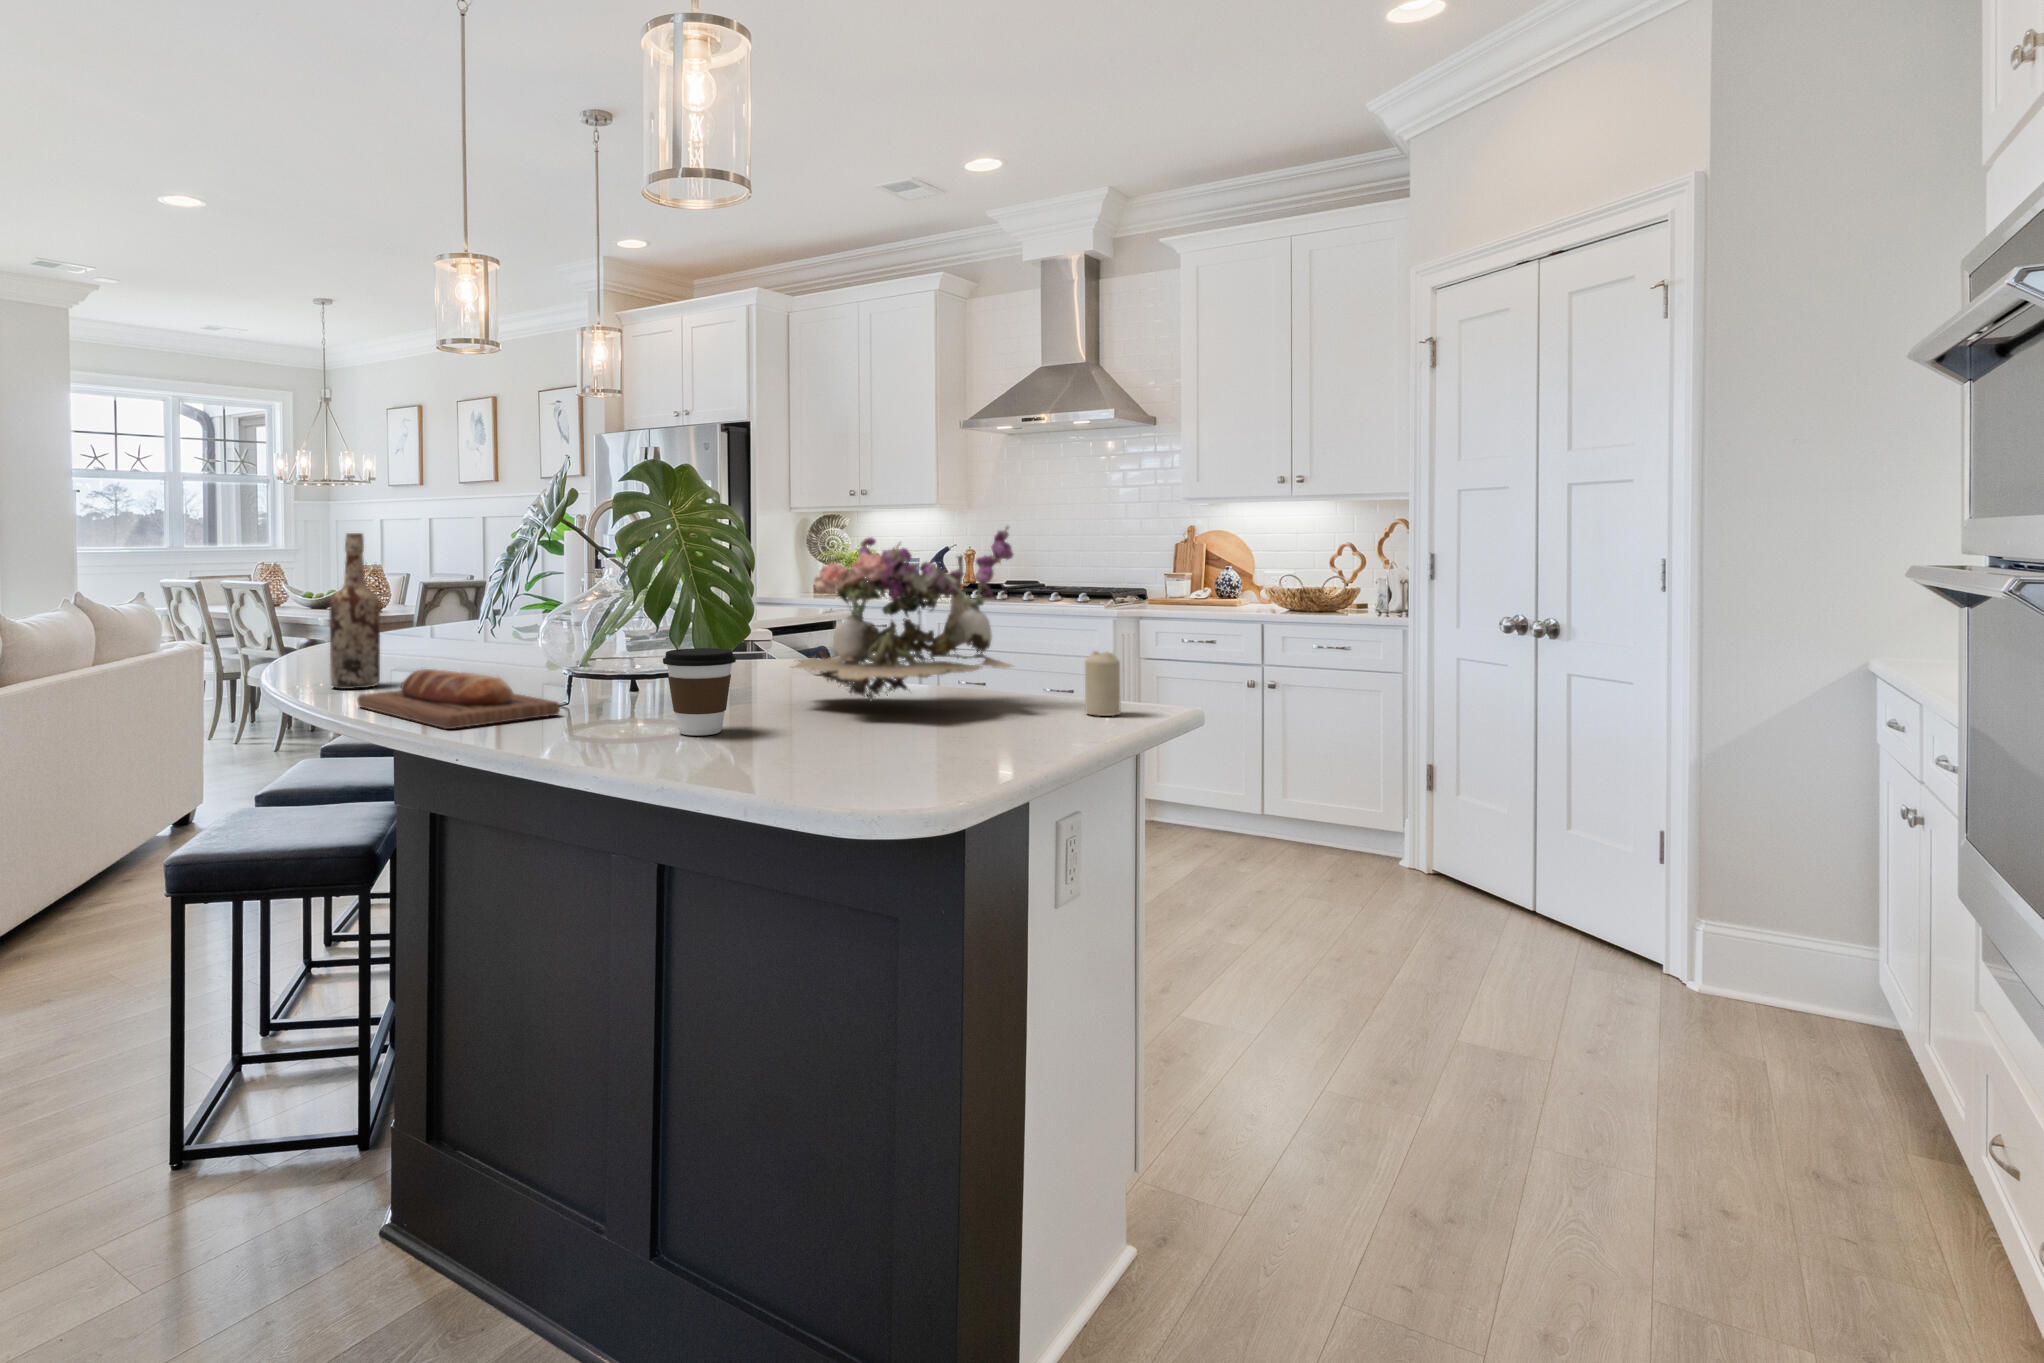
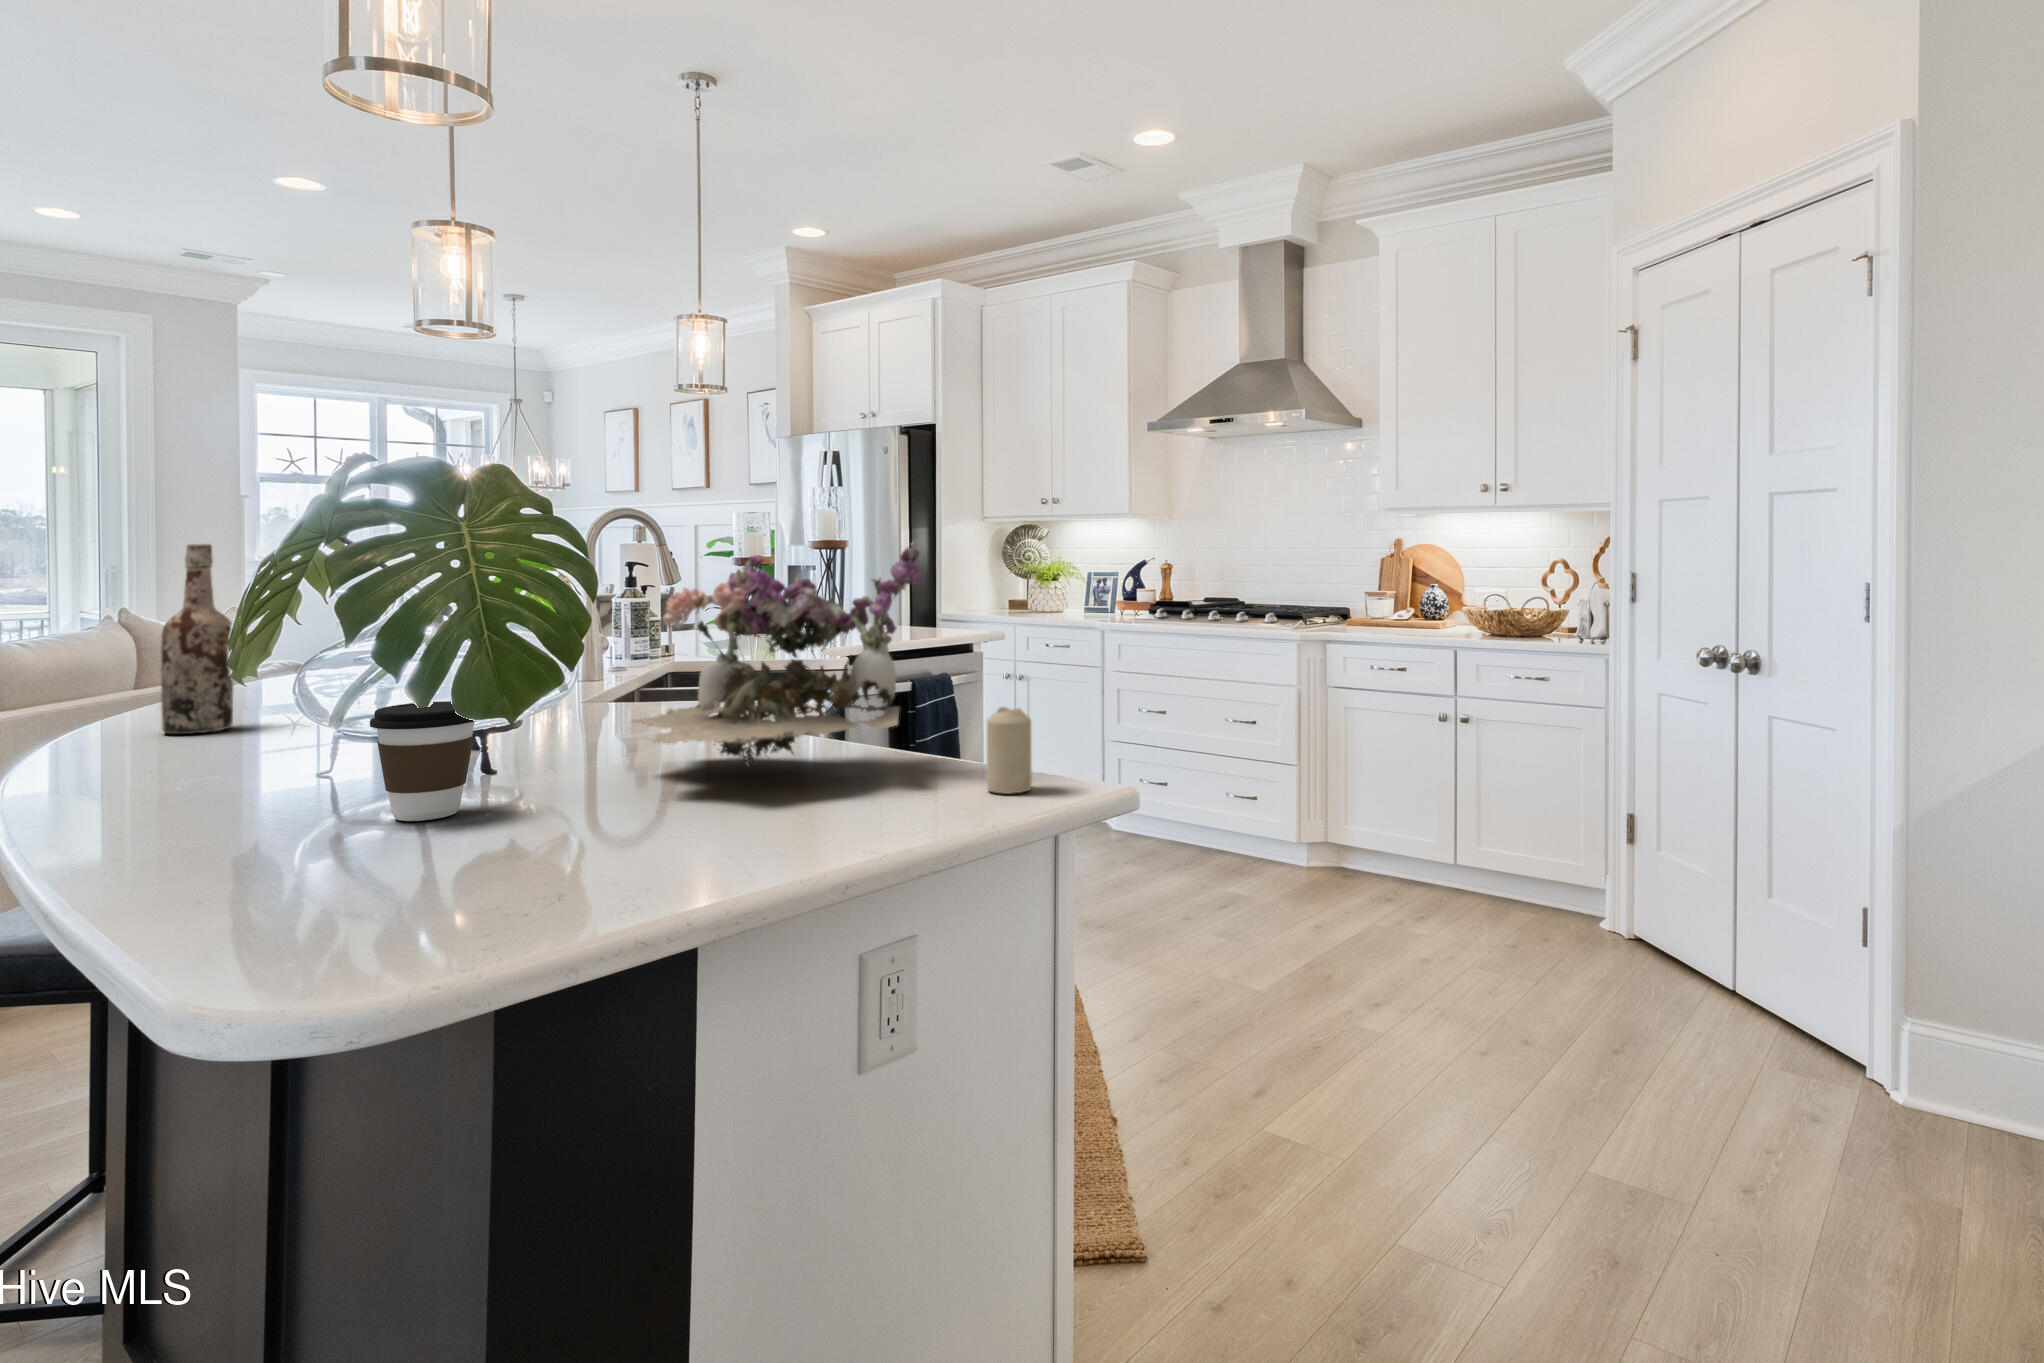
bread loaf: present [357,669,560,729] -> none [111,717,322,804]

